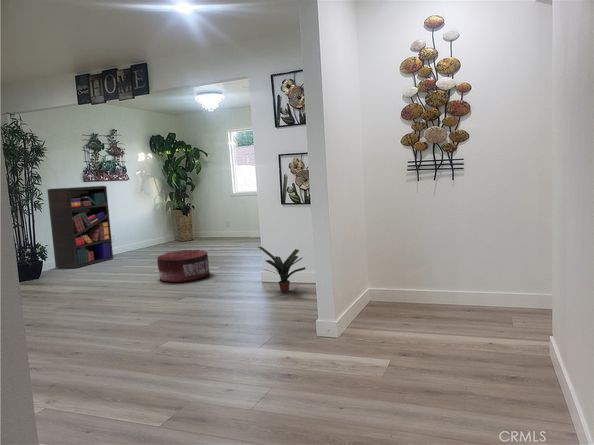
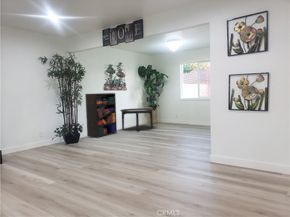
round table: none [117,212,182,254] -> present [120,108,154,131]
potted plant: present [258,247,305,292] -> none [212,138,248,172]
pouf: present [157,250,210,282] -> none [143,133,174,154]

